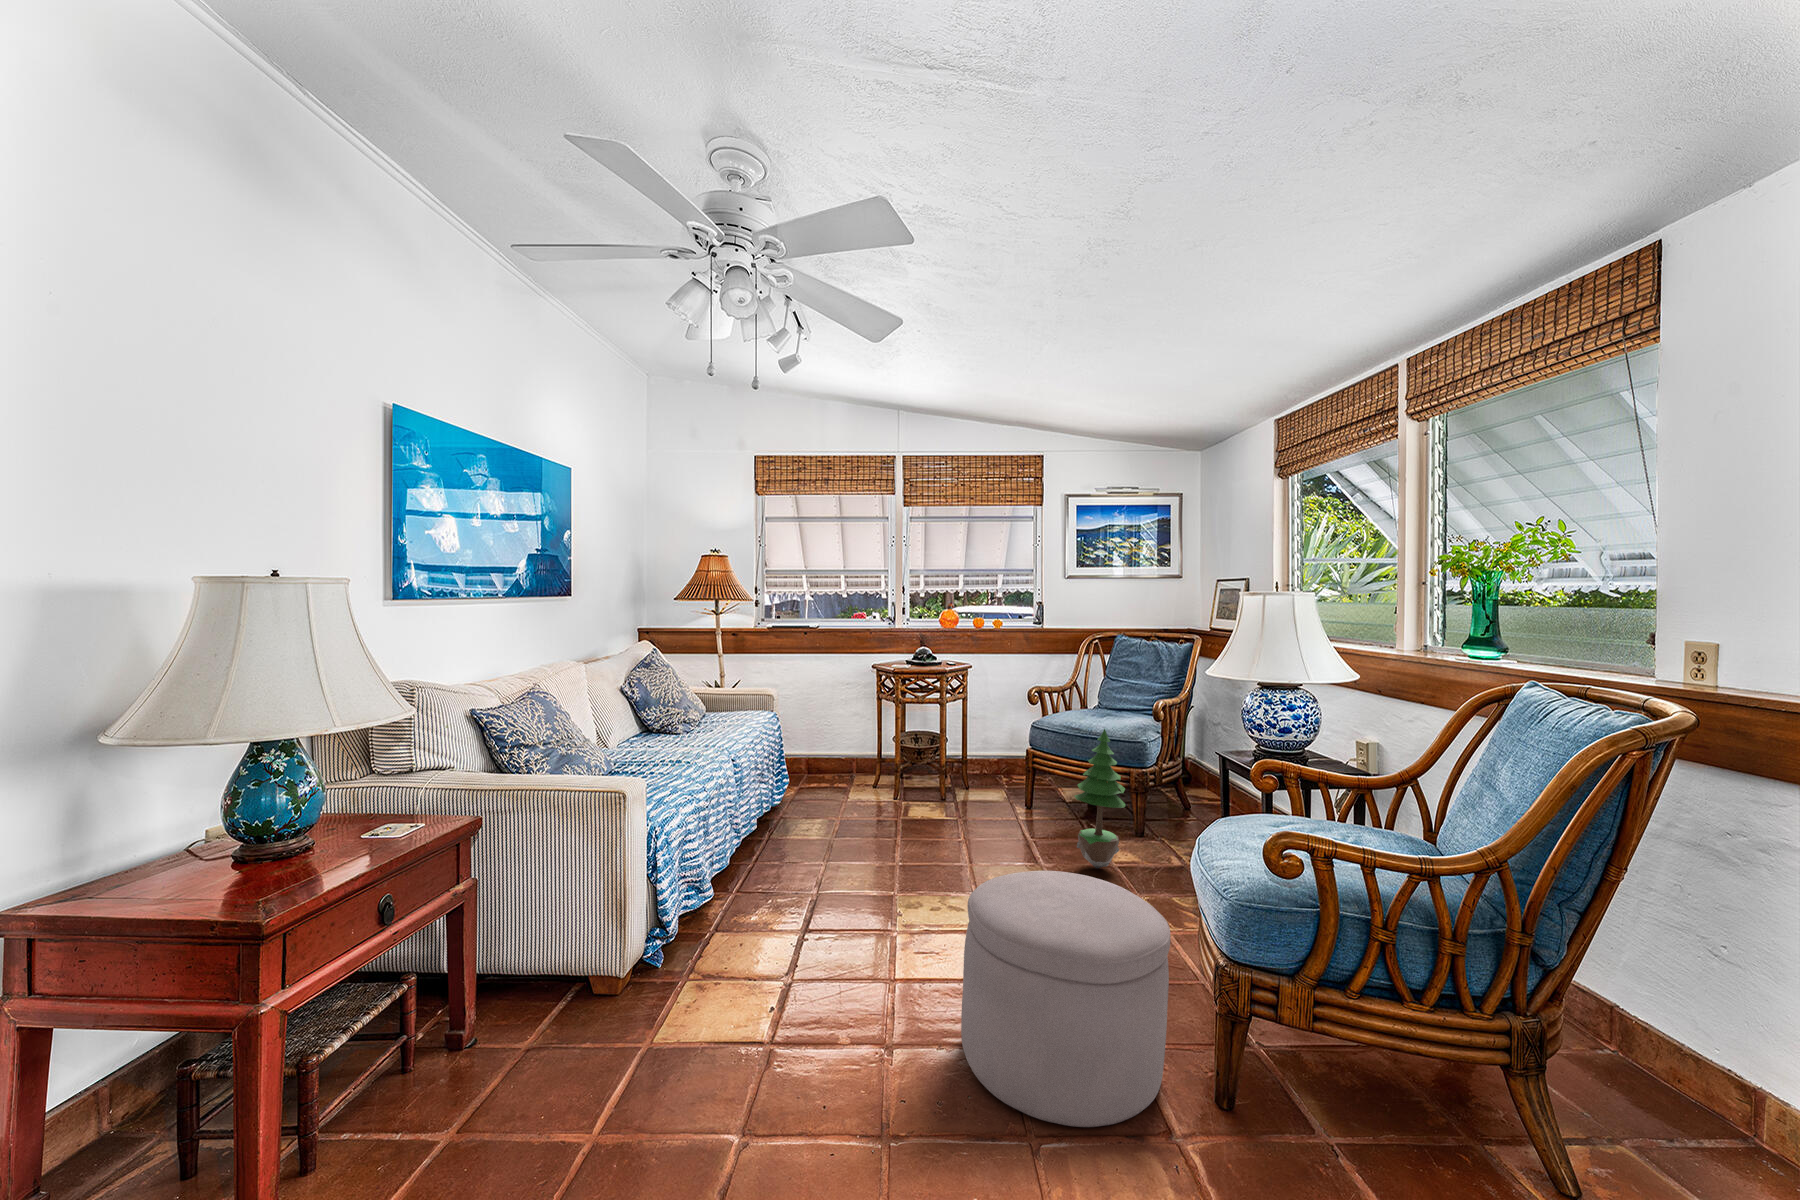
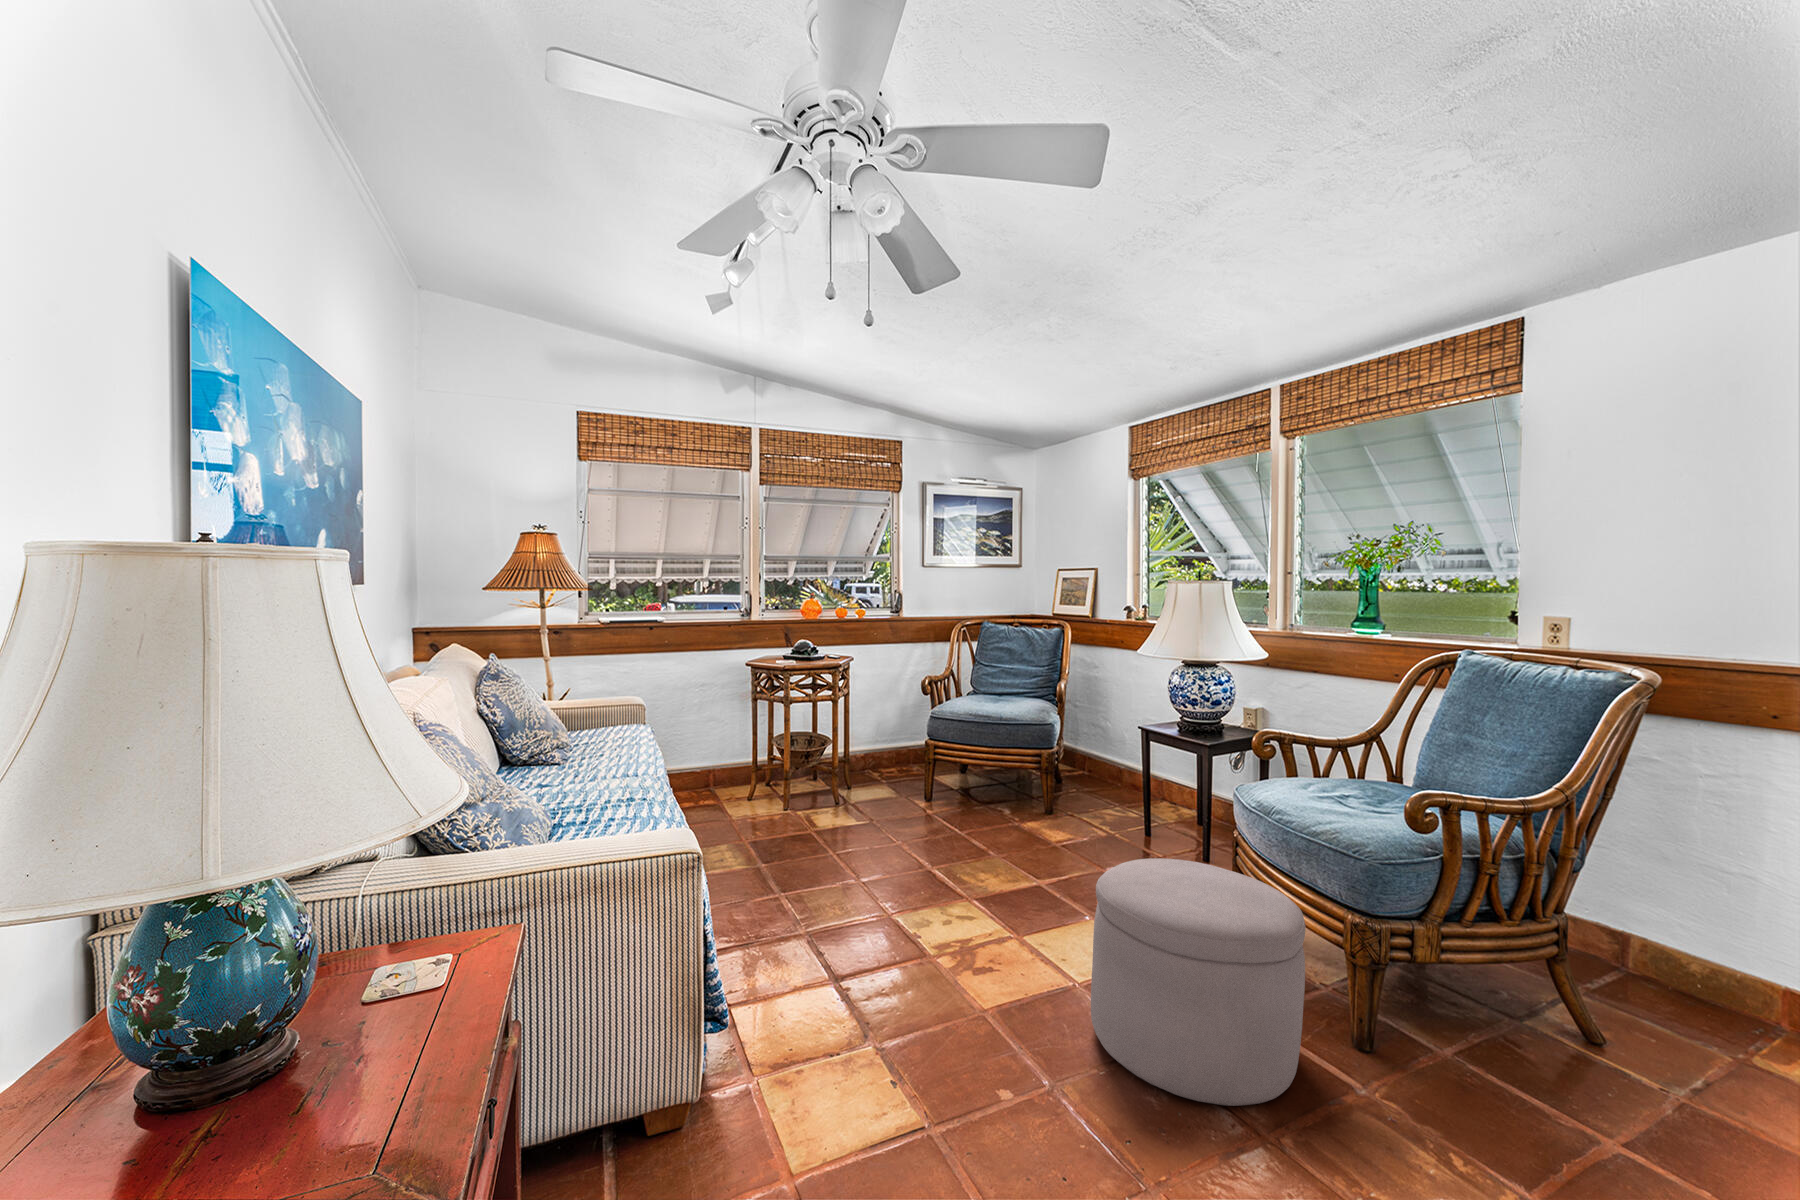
potted tree: present [1075,729,1125,868] -> none [1018,713,1068,850]

